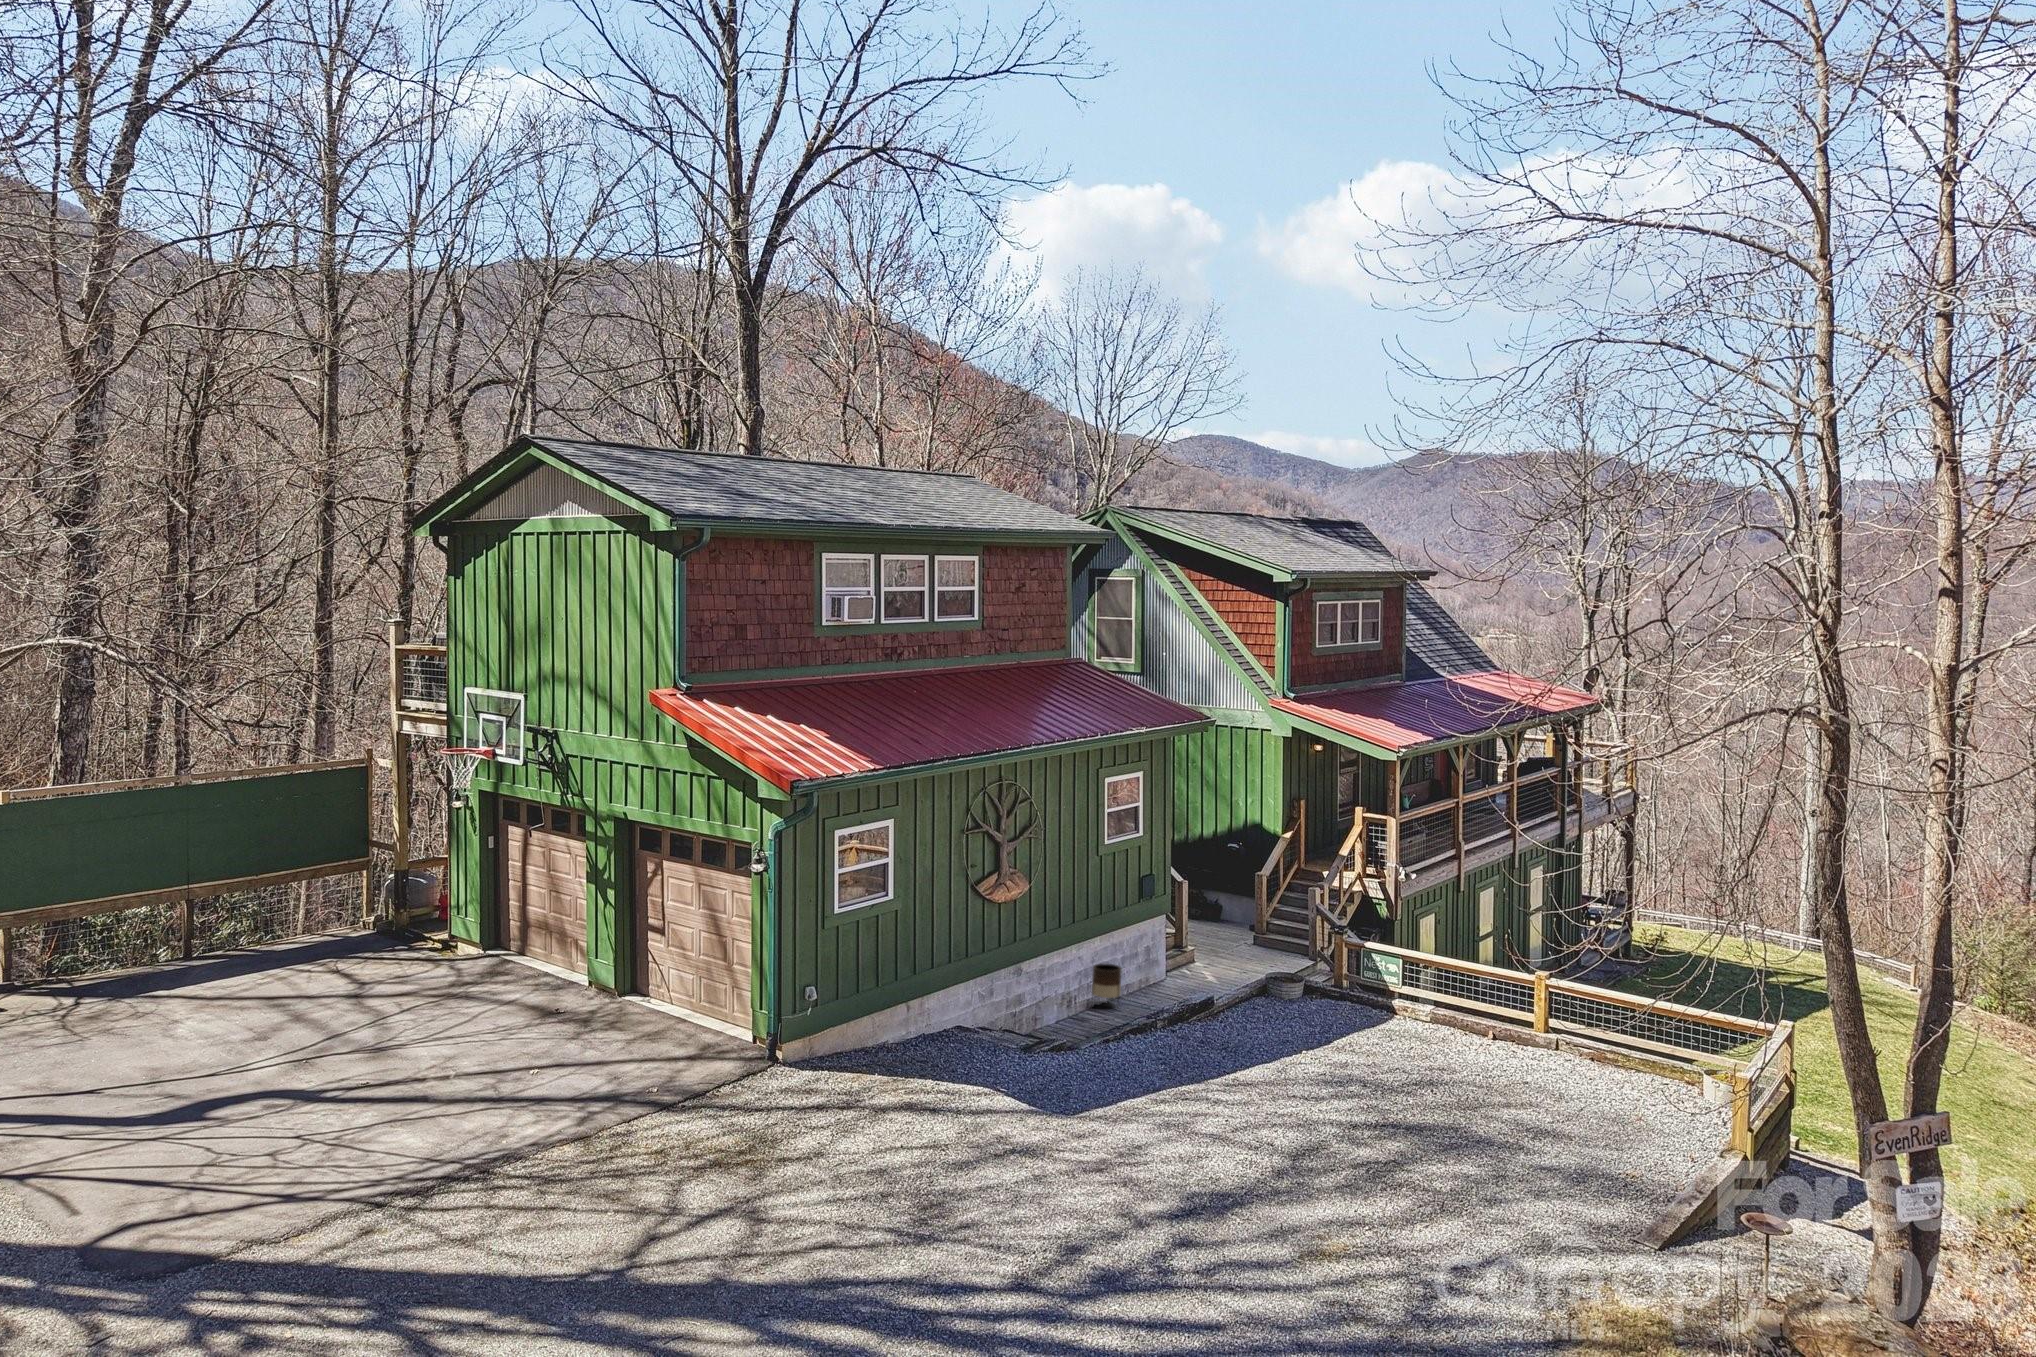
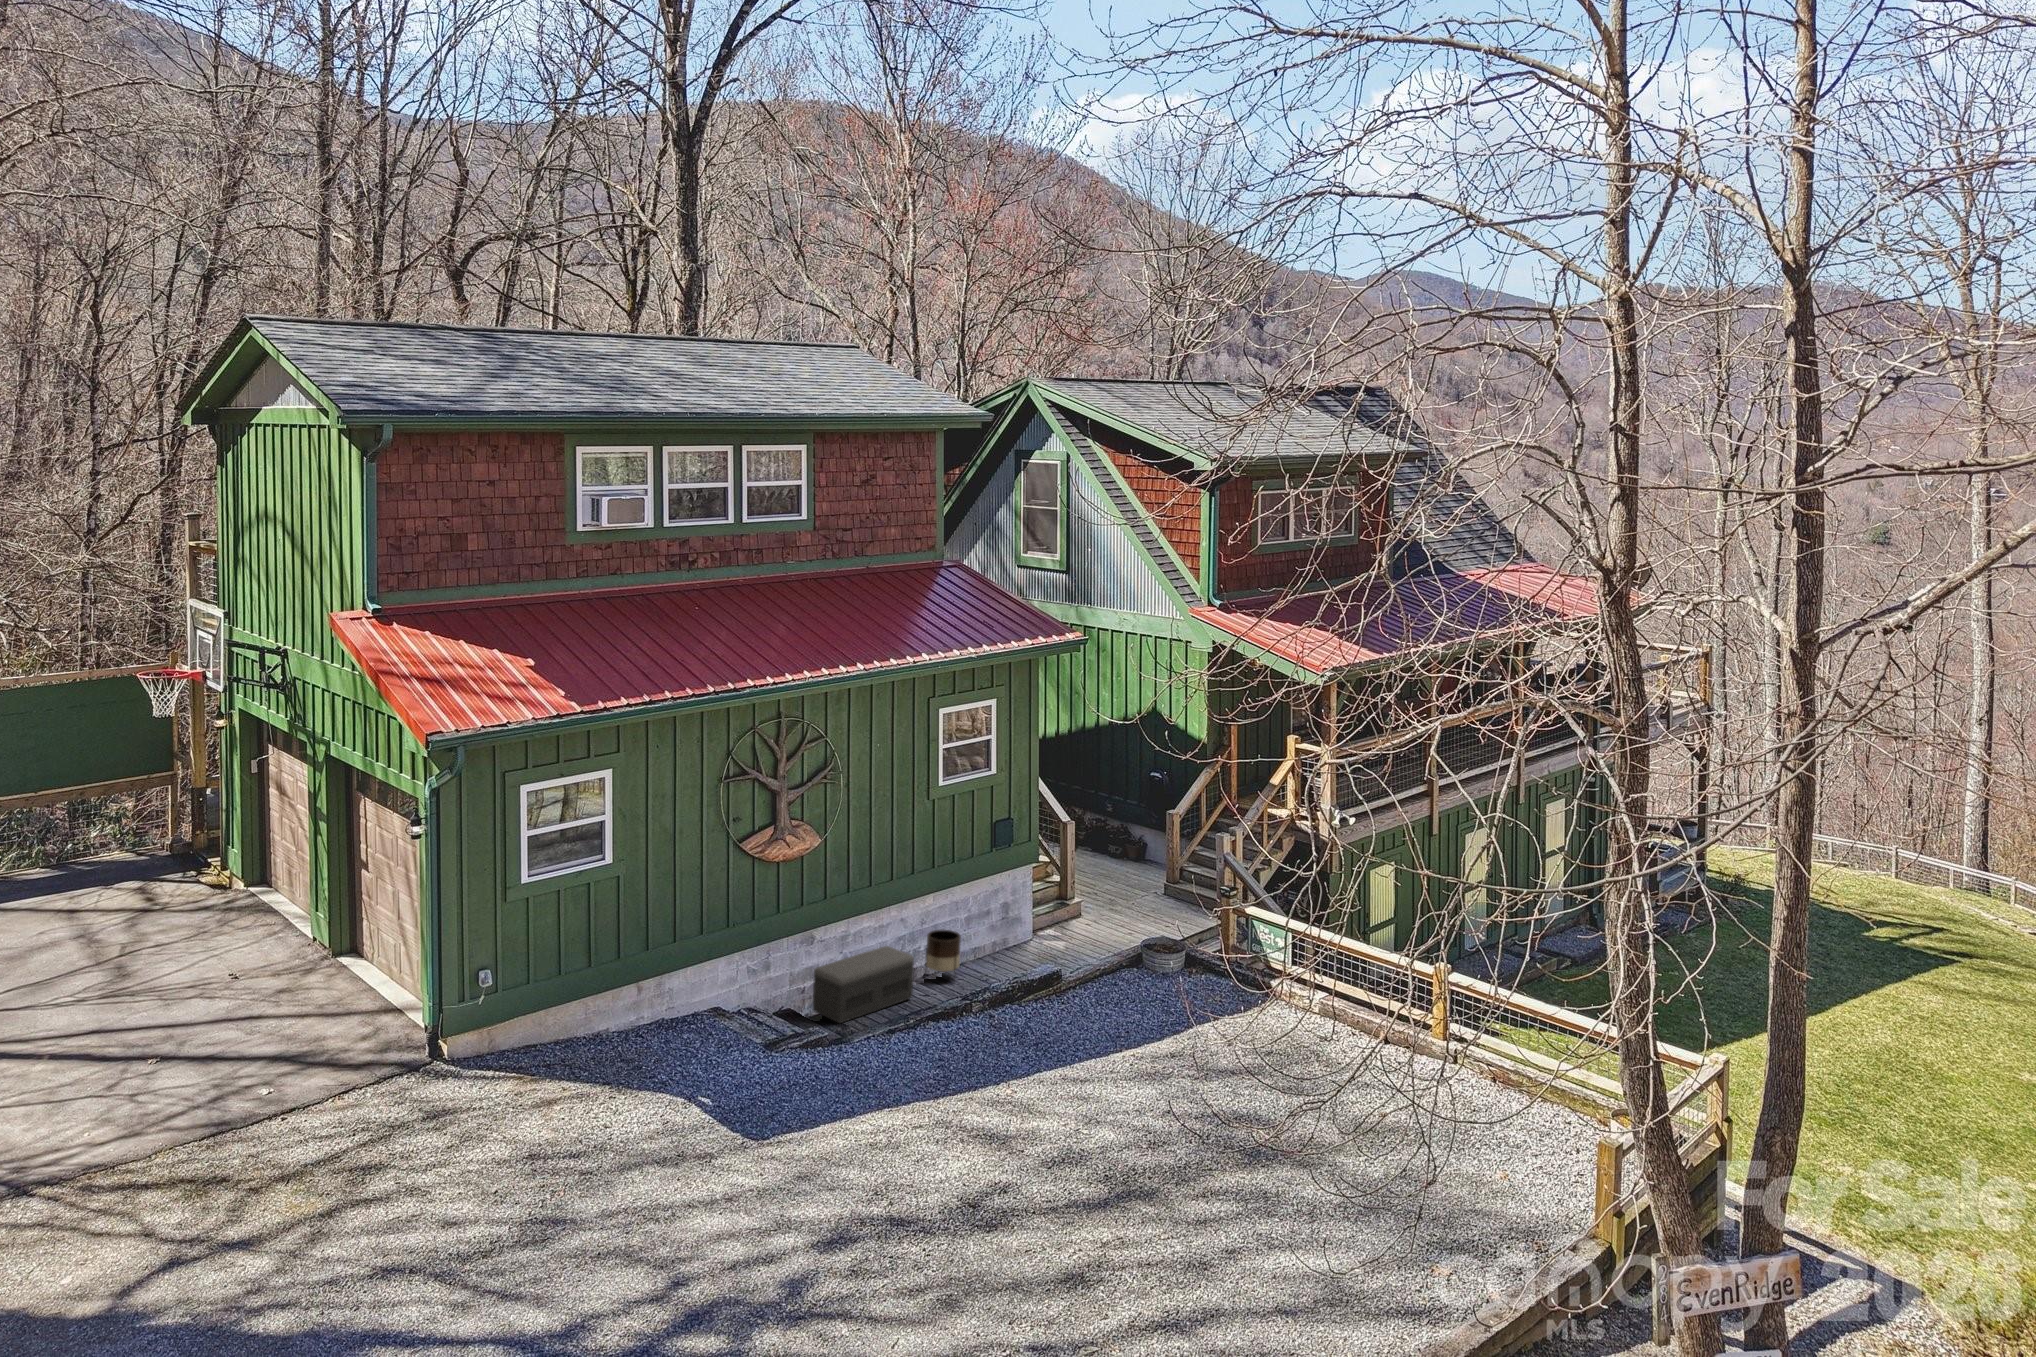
storage bench: none [1012,975,1091,1036] -> present [813,946,914,1023]

